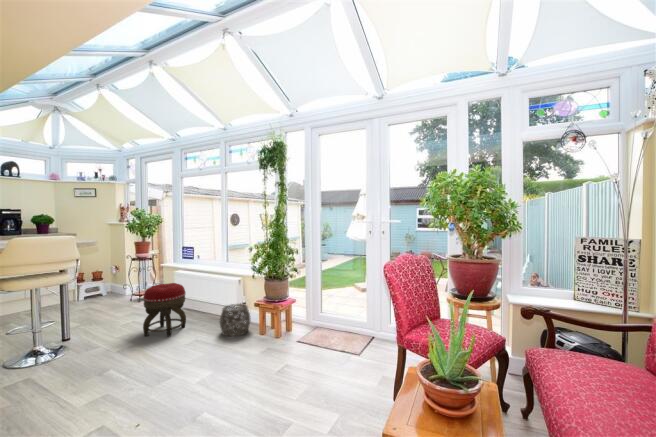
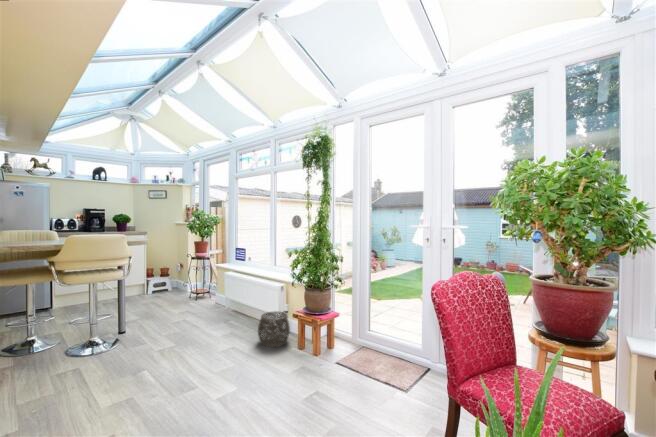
footstool: present [143,283,186,337] -> none [188,284,229,340]

